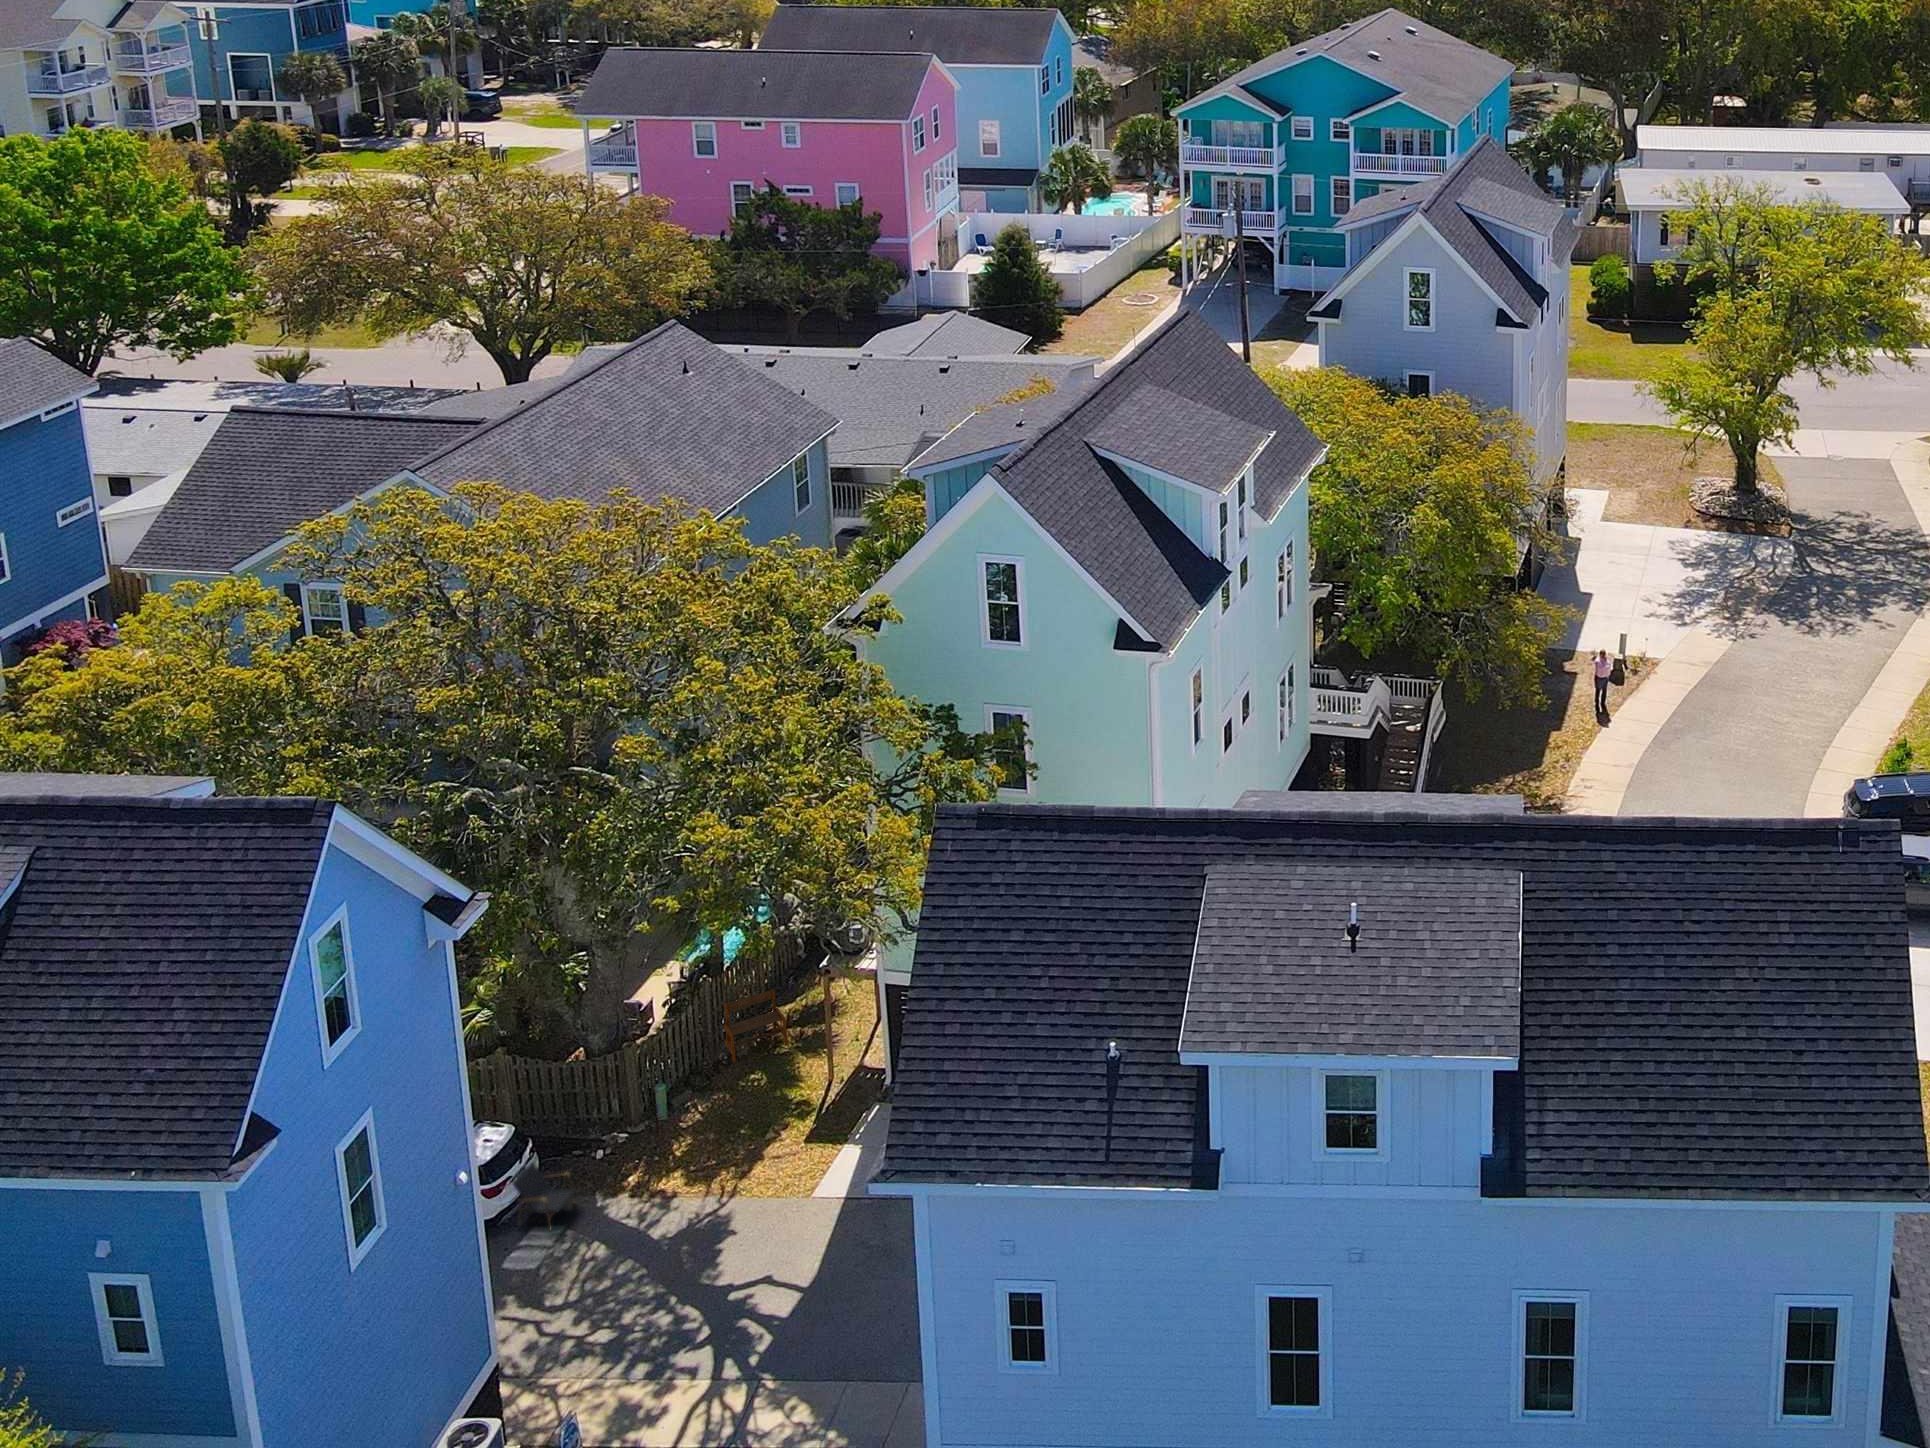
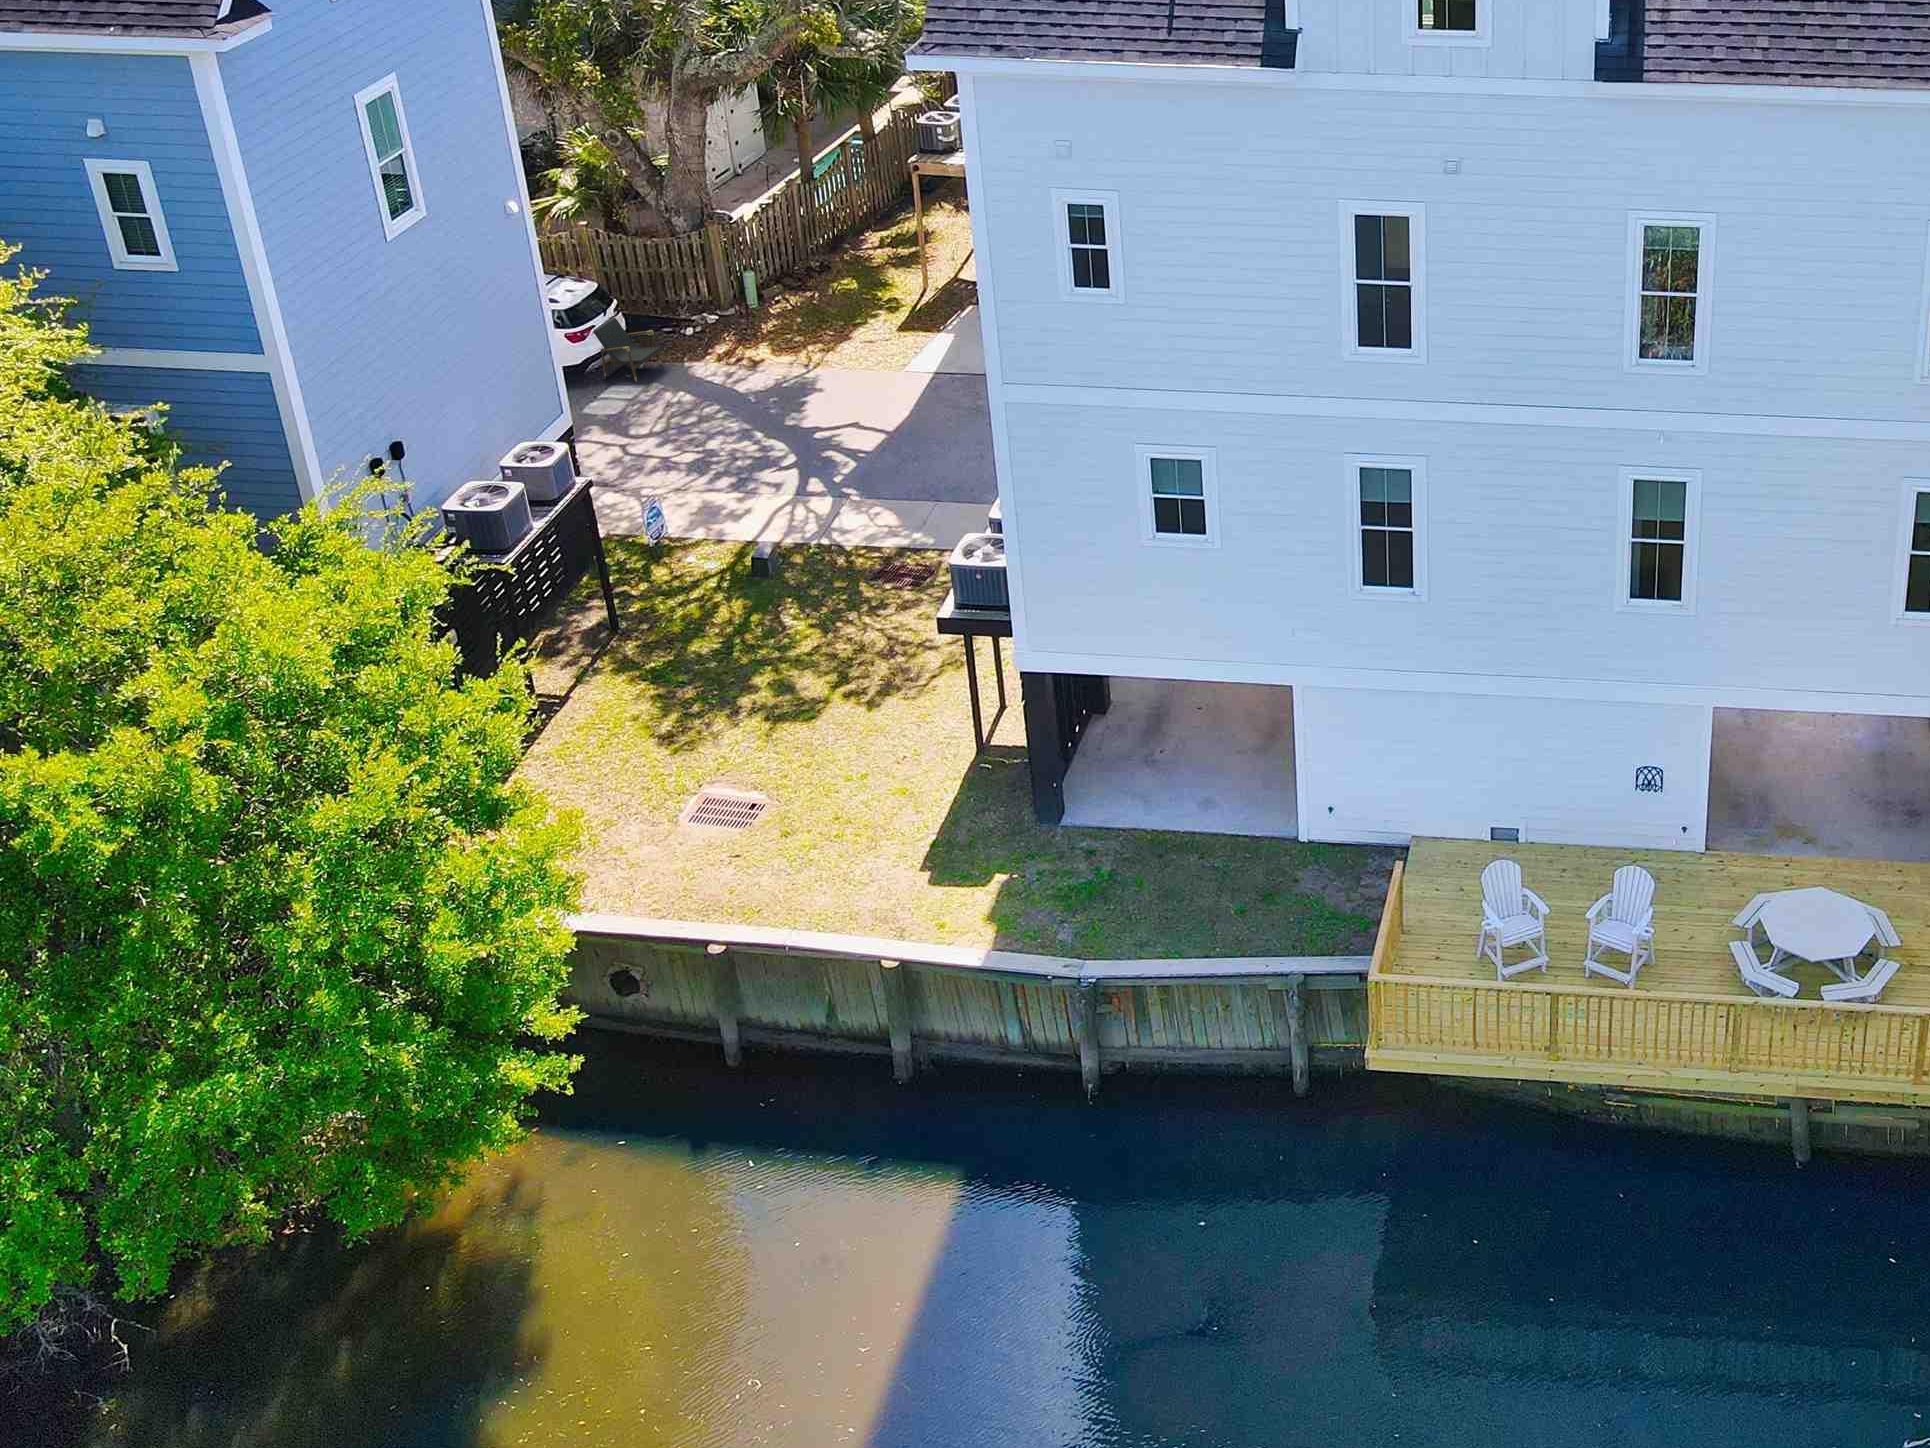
bench: present [724,989,788,1063] -> none [811,203,880,270]

